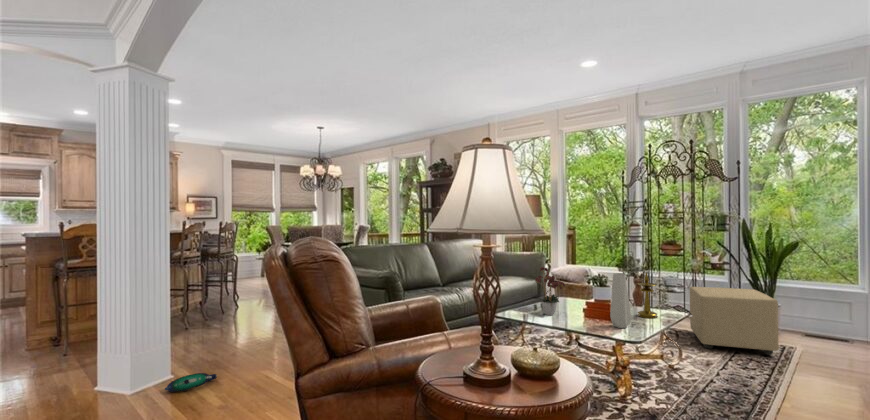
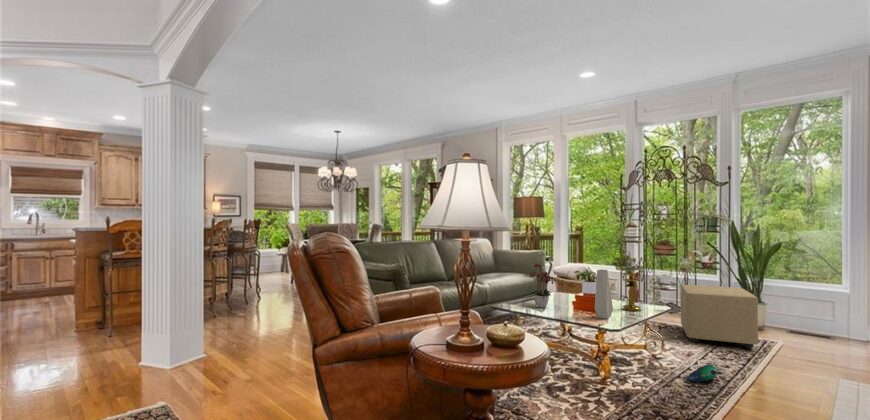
plush toy: present [165,373,217,392] -> present [685,364,717,382]

